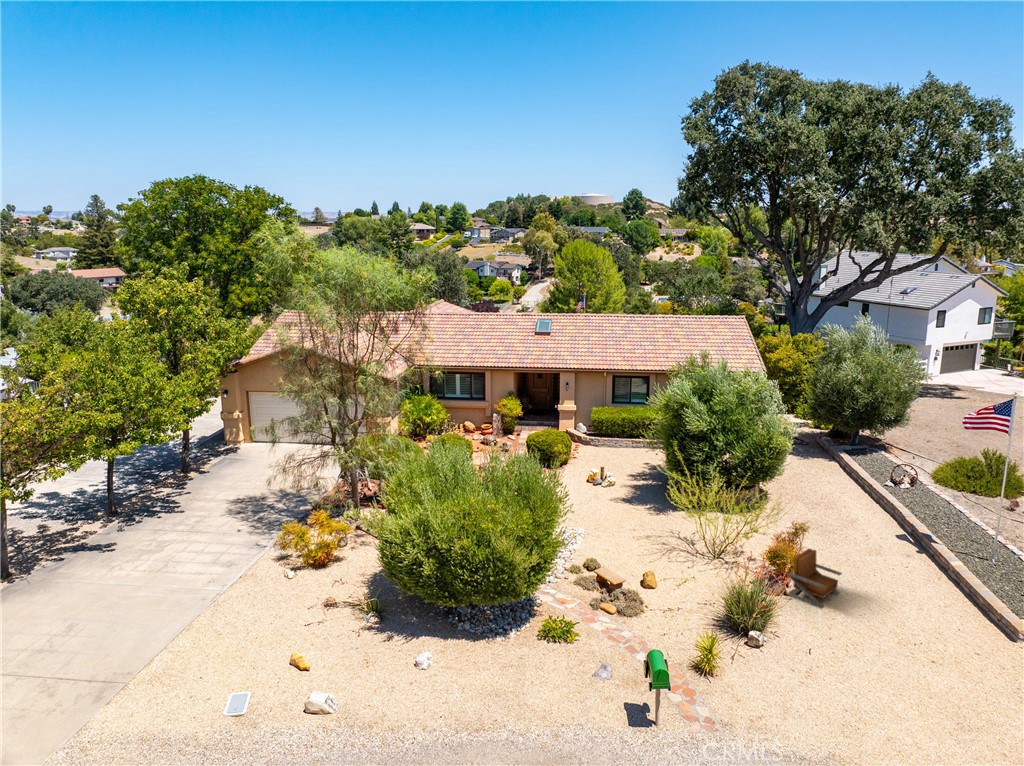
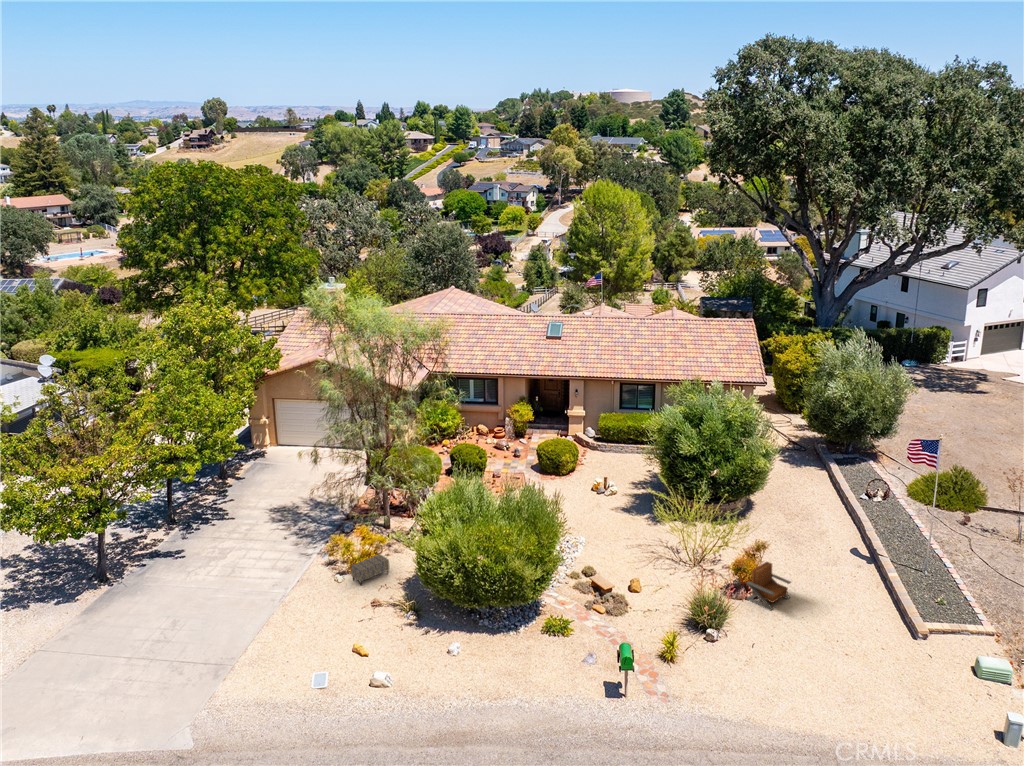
bench: none [305,545,353,582] -> present [351,554,389,585]

